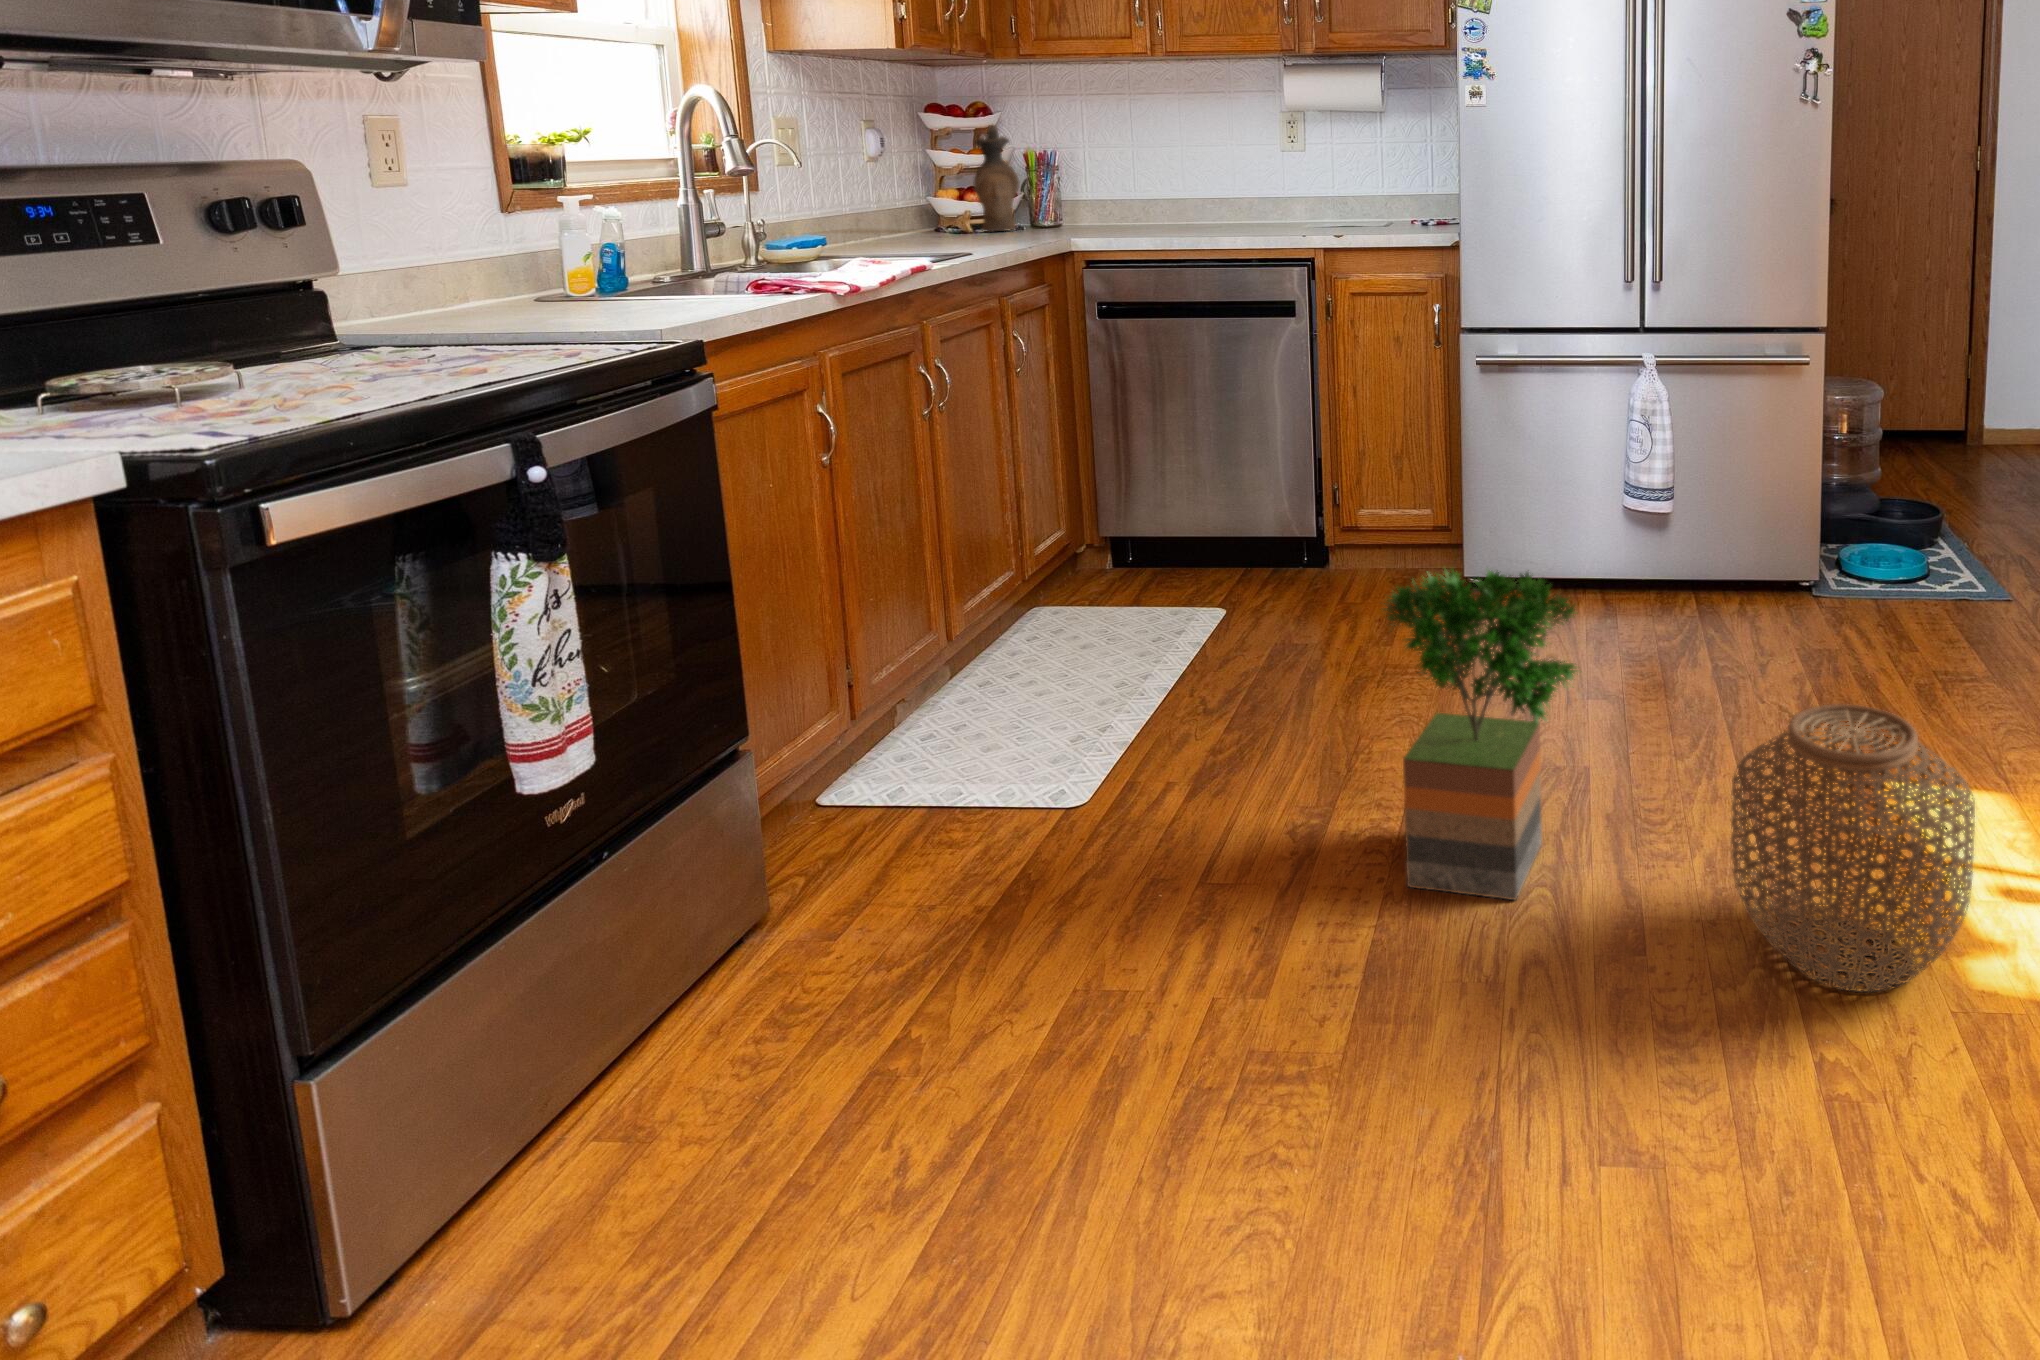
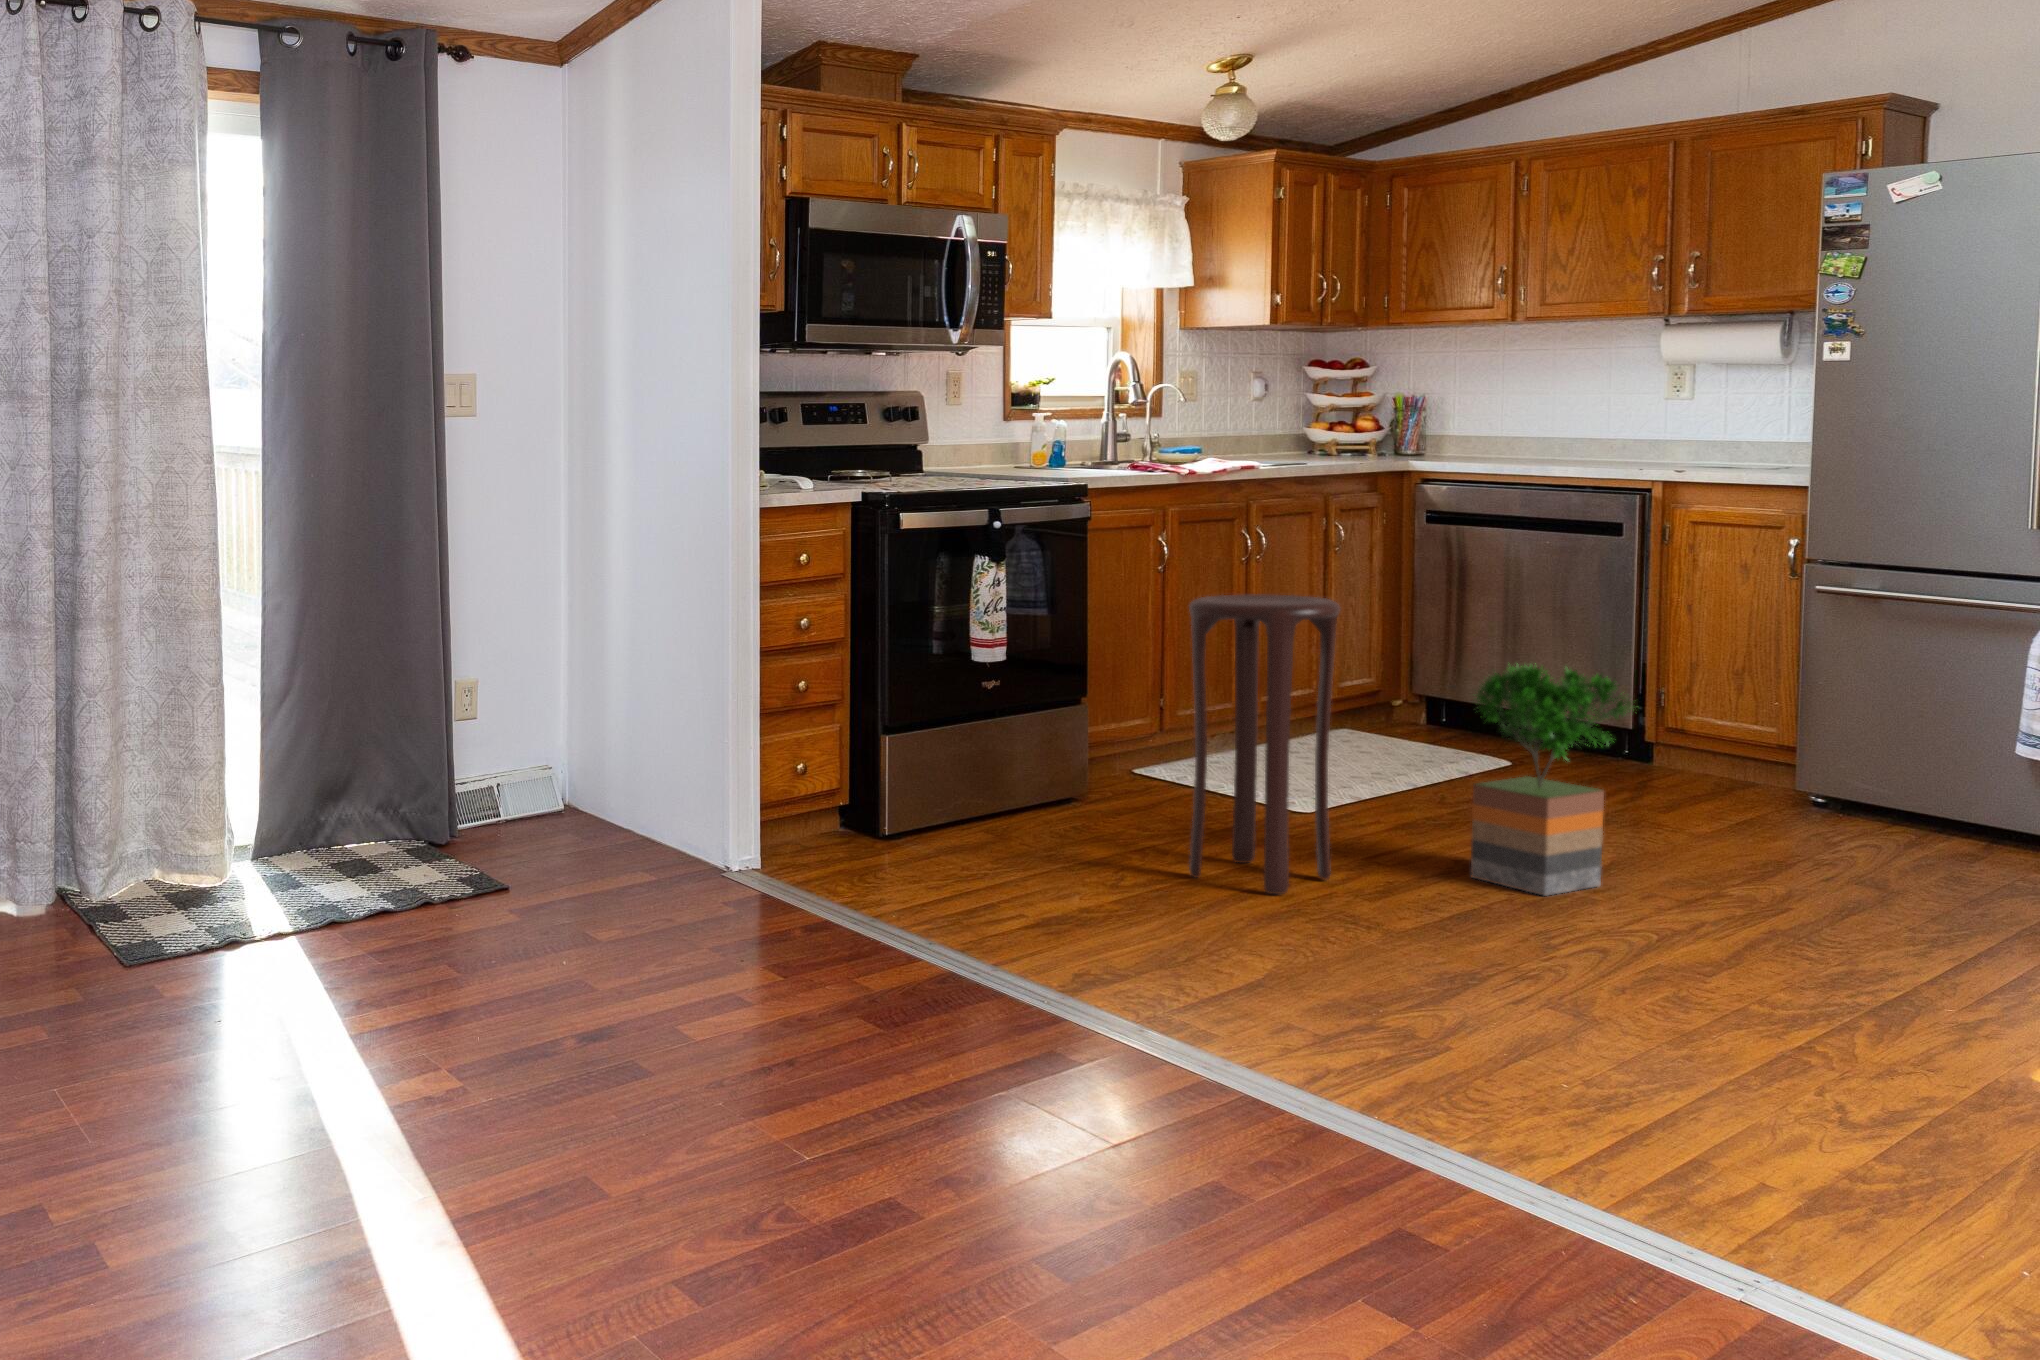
ceramic pitcher: present [973,125,1019,232] -> none [1334,374,1372,458]
stool: none [1002,539,1262,1088] -> present [1189,594,1340,894]
woven basket: present [1731,704,1975,992] -> none [1680,773,1906,977]

